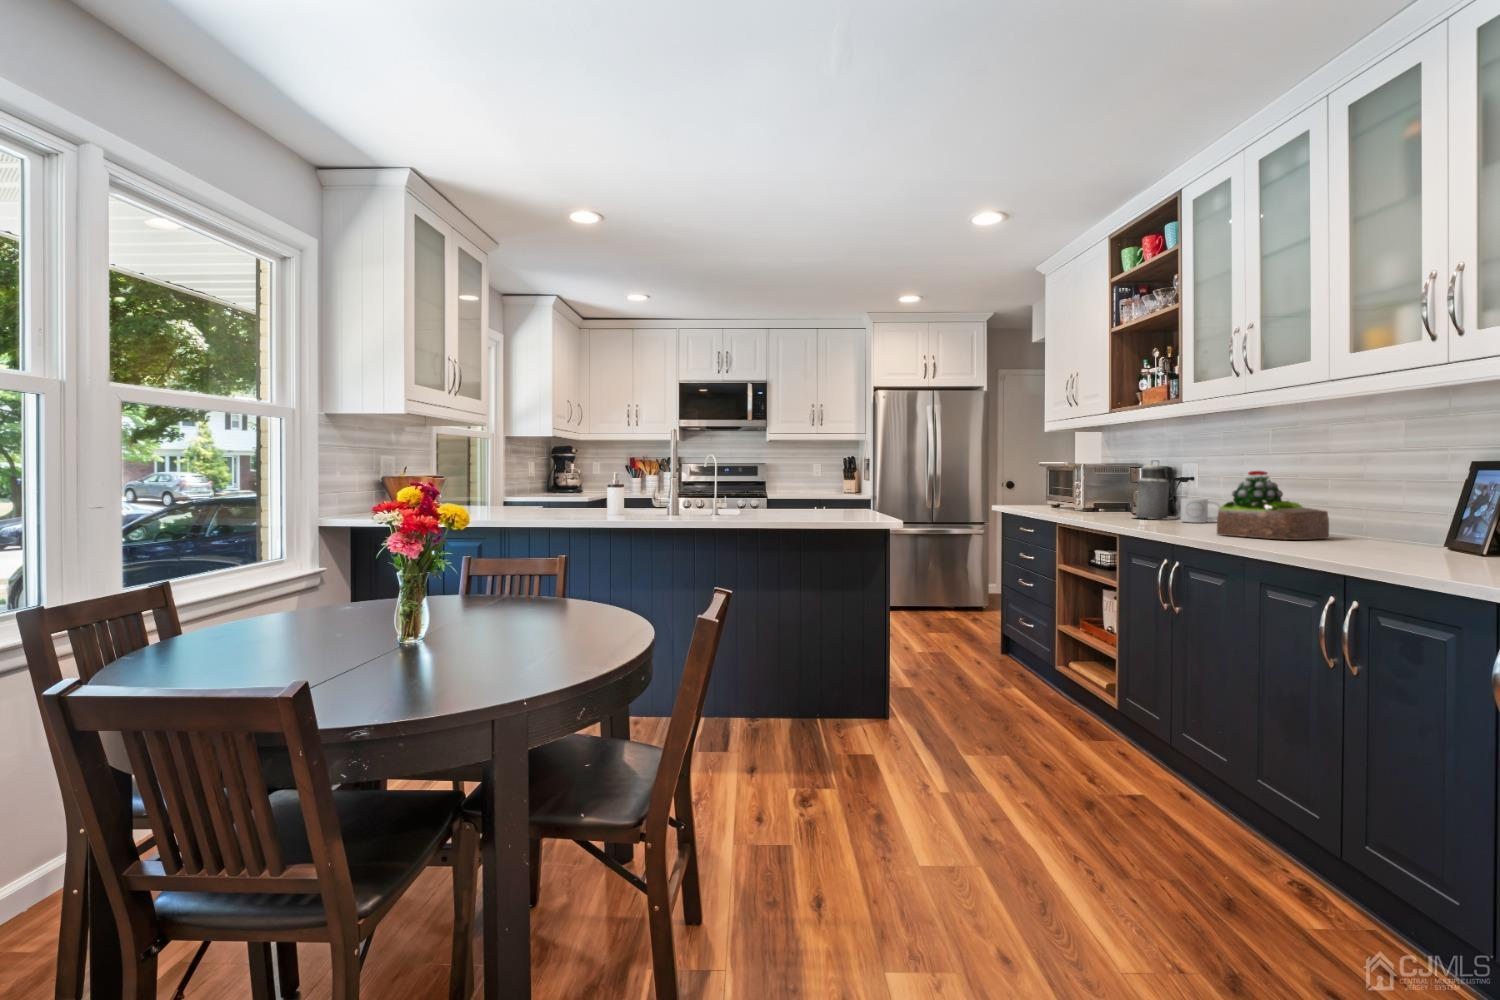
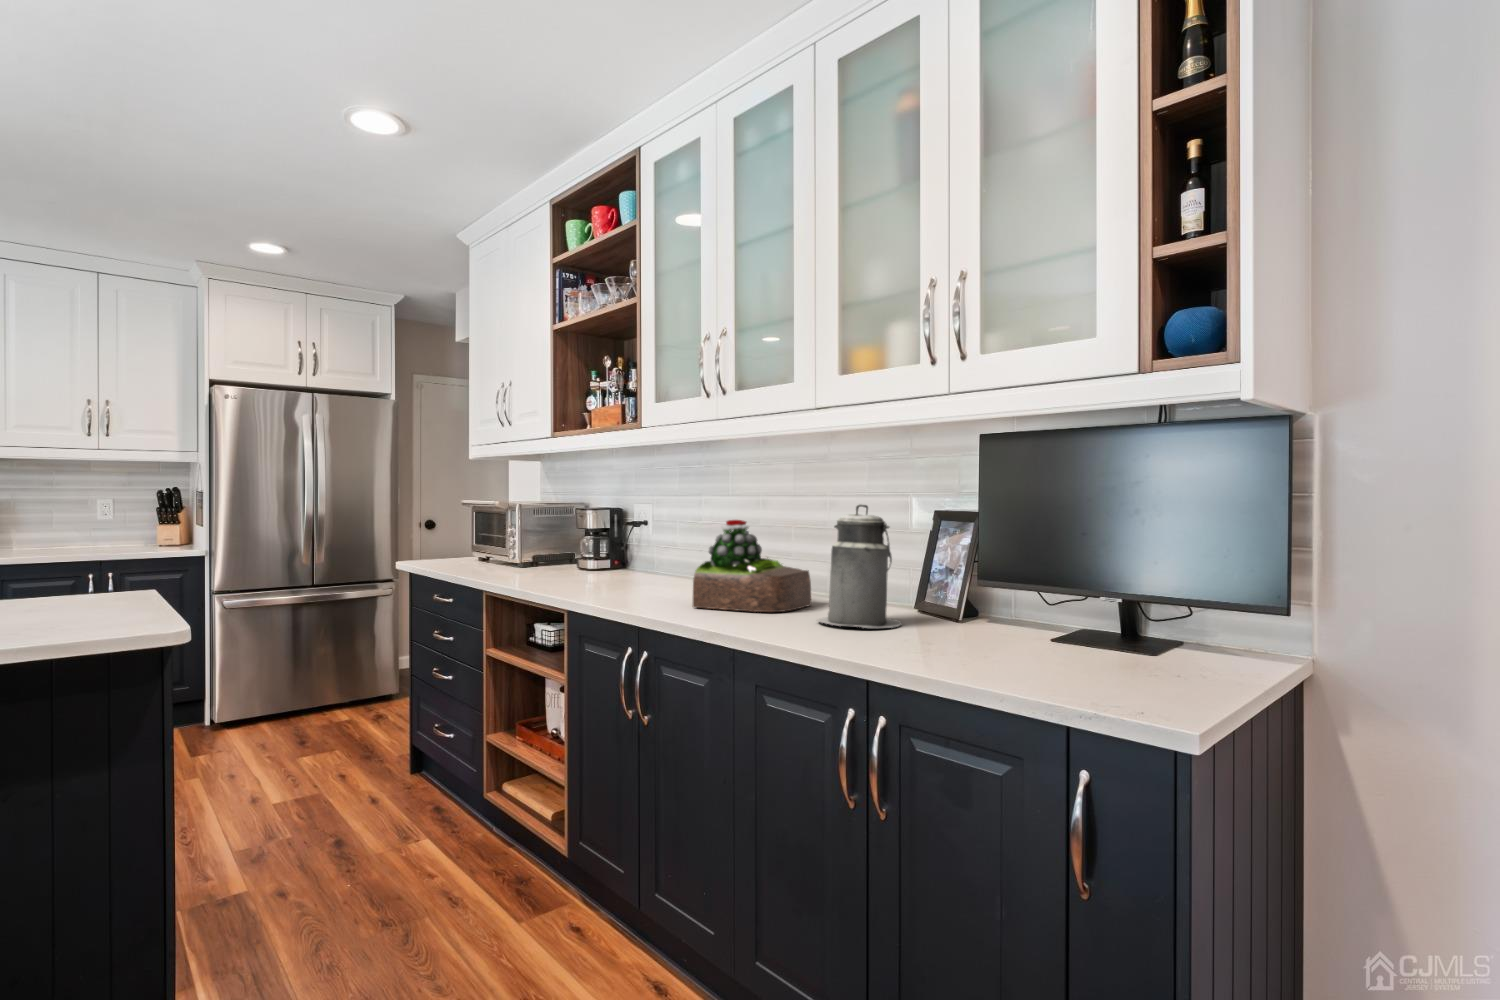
canister: present [1136,460,1175,519] -> present [818,504,901,628]
mug: present [1181,499,1221,523] -> none [640,551,685,583]

